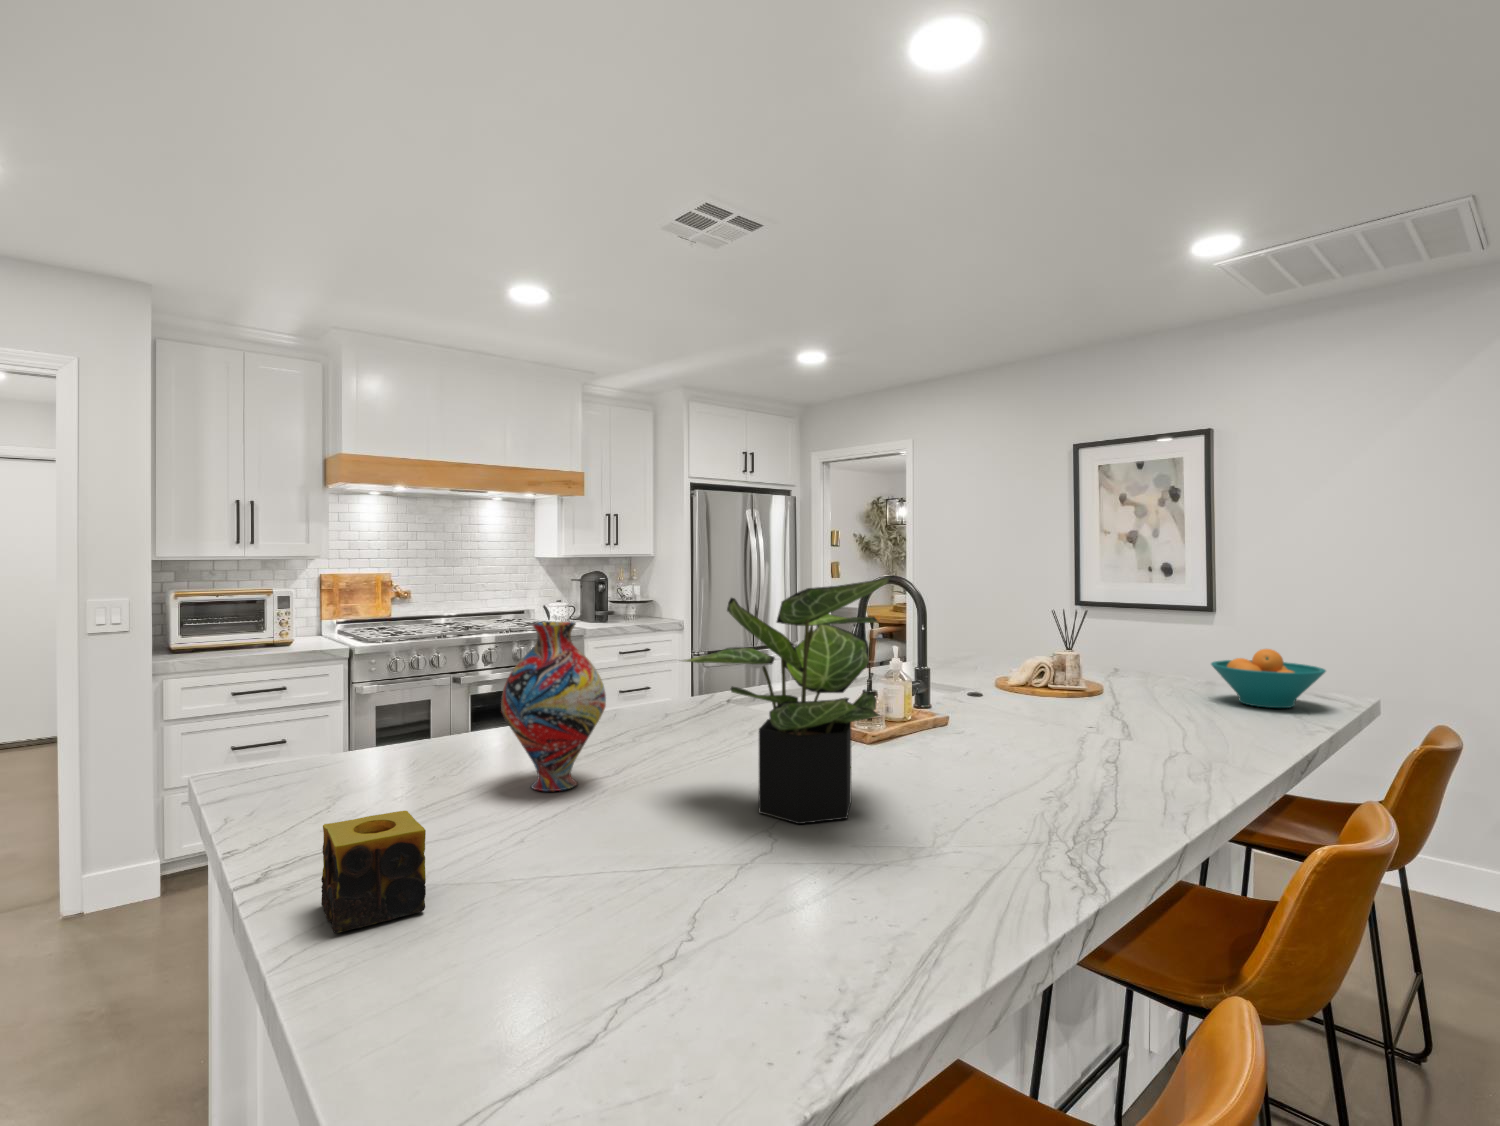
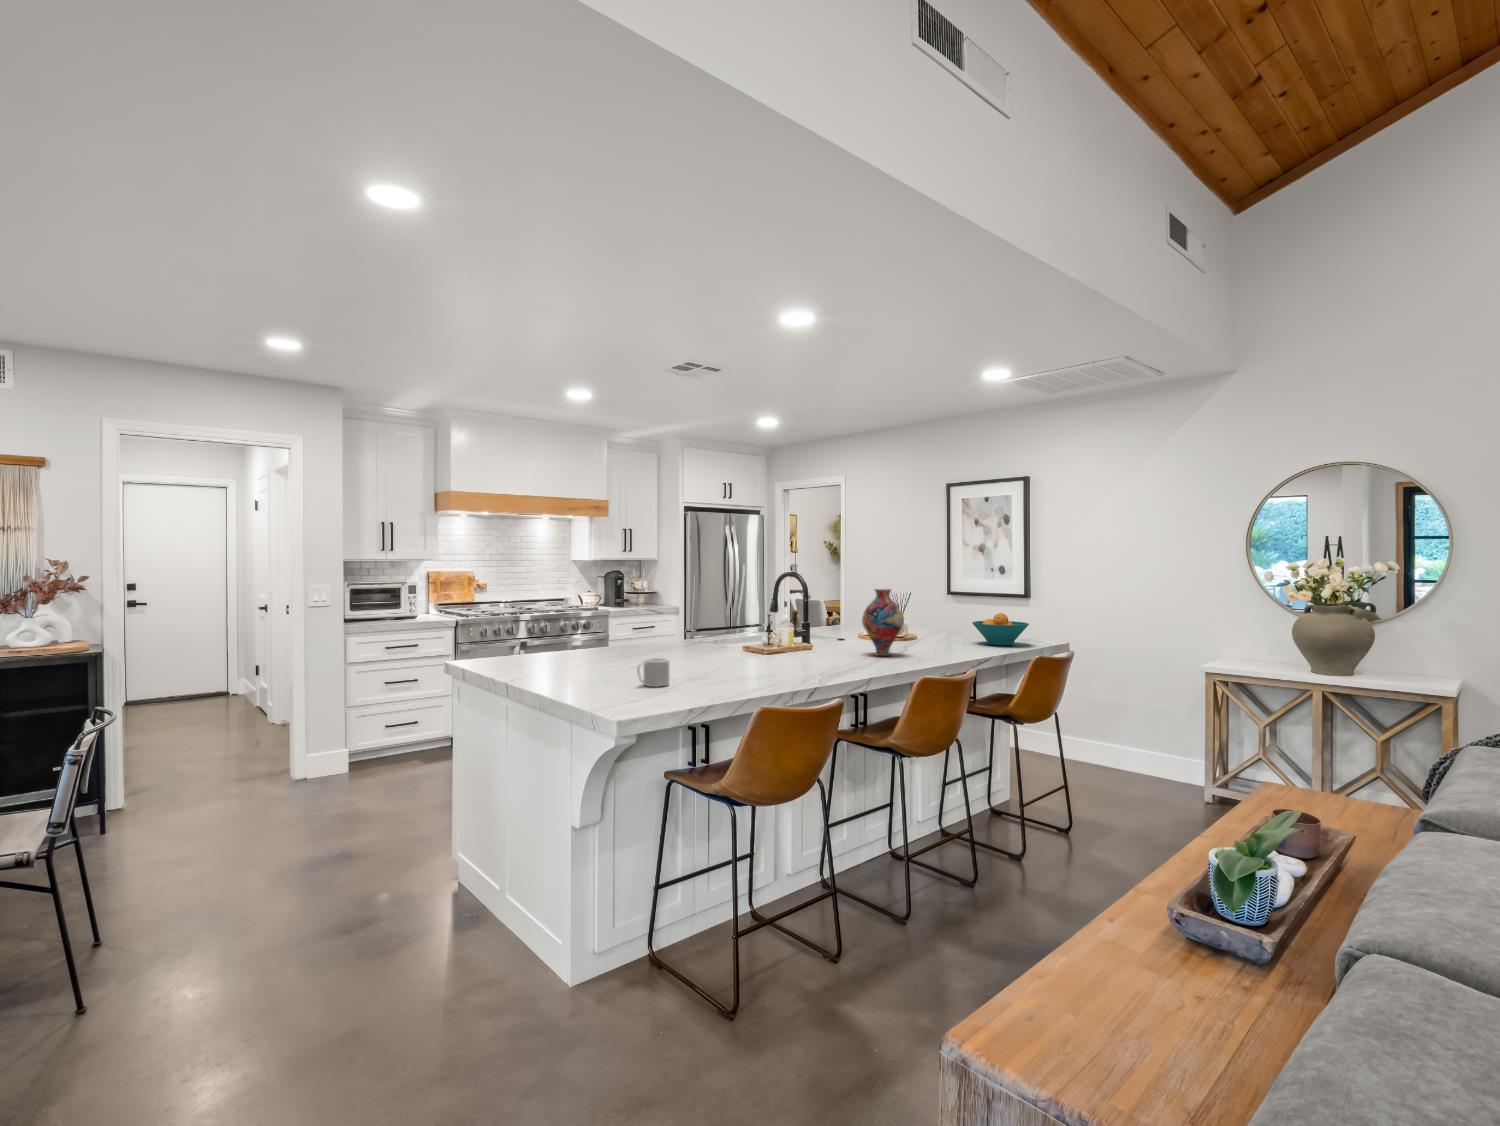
potted plant: present [683,576,894,824] -> none [667,569,758,673]
vase: present [501,622,606,791] -> present [862,589,904,656]
candle: present [321,811,426,933] -> none [538,655,576,689]
mug: none [598,813,688,906] -> present [637,658,669,687]

